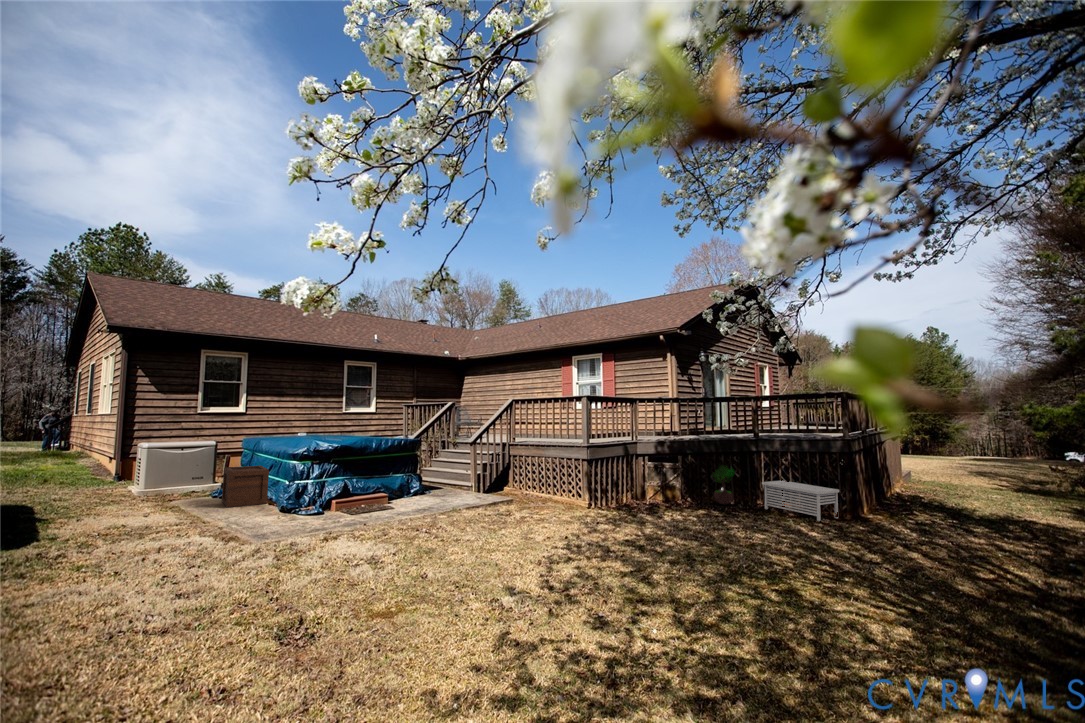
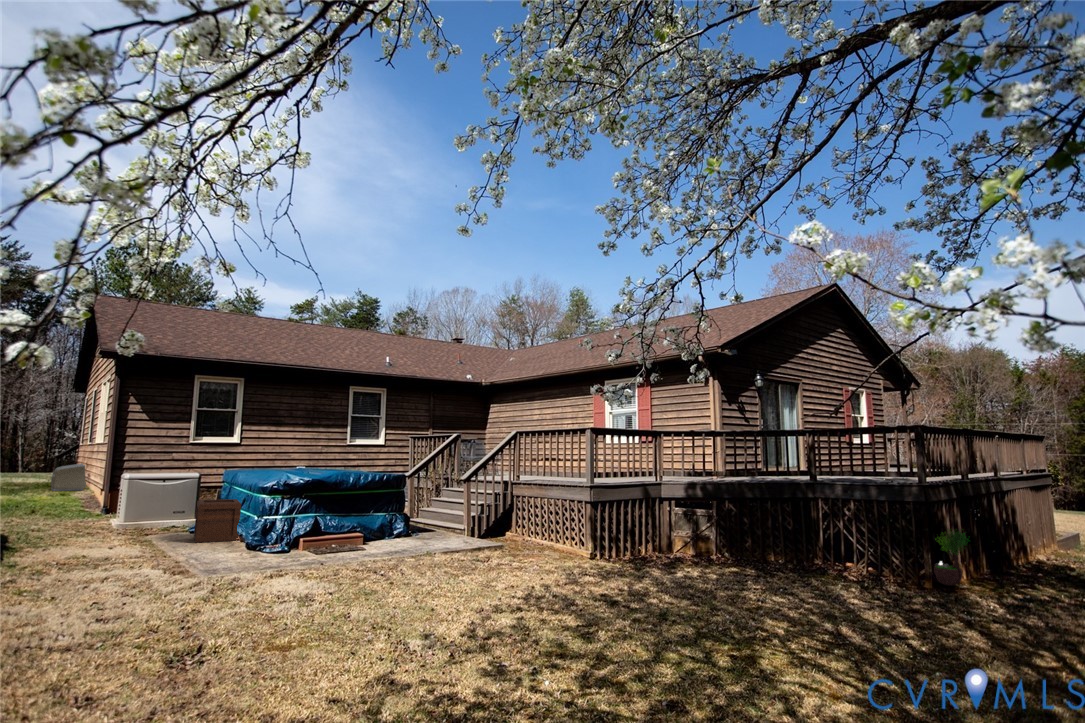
armchair: none [46,432,88,459] -> present [51,464,86,491]
potted tree: present [713,466,733,505] -> present [934,531,966,586]
storage bench: present [762,481,839,521] -> none [807,533,901,584]

